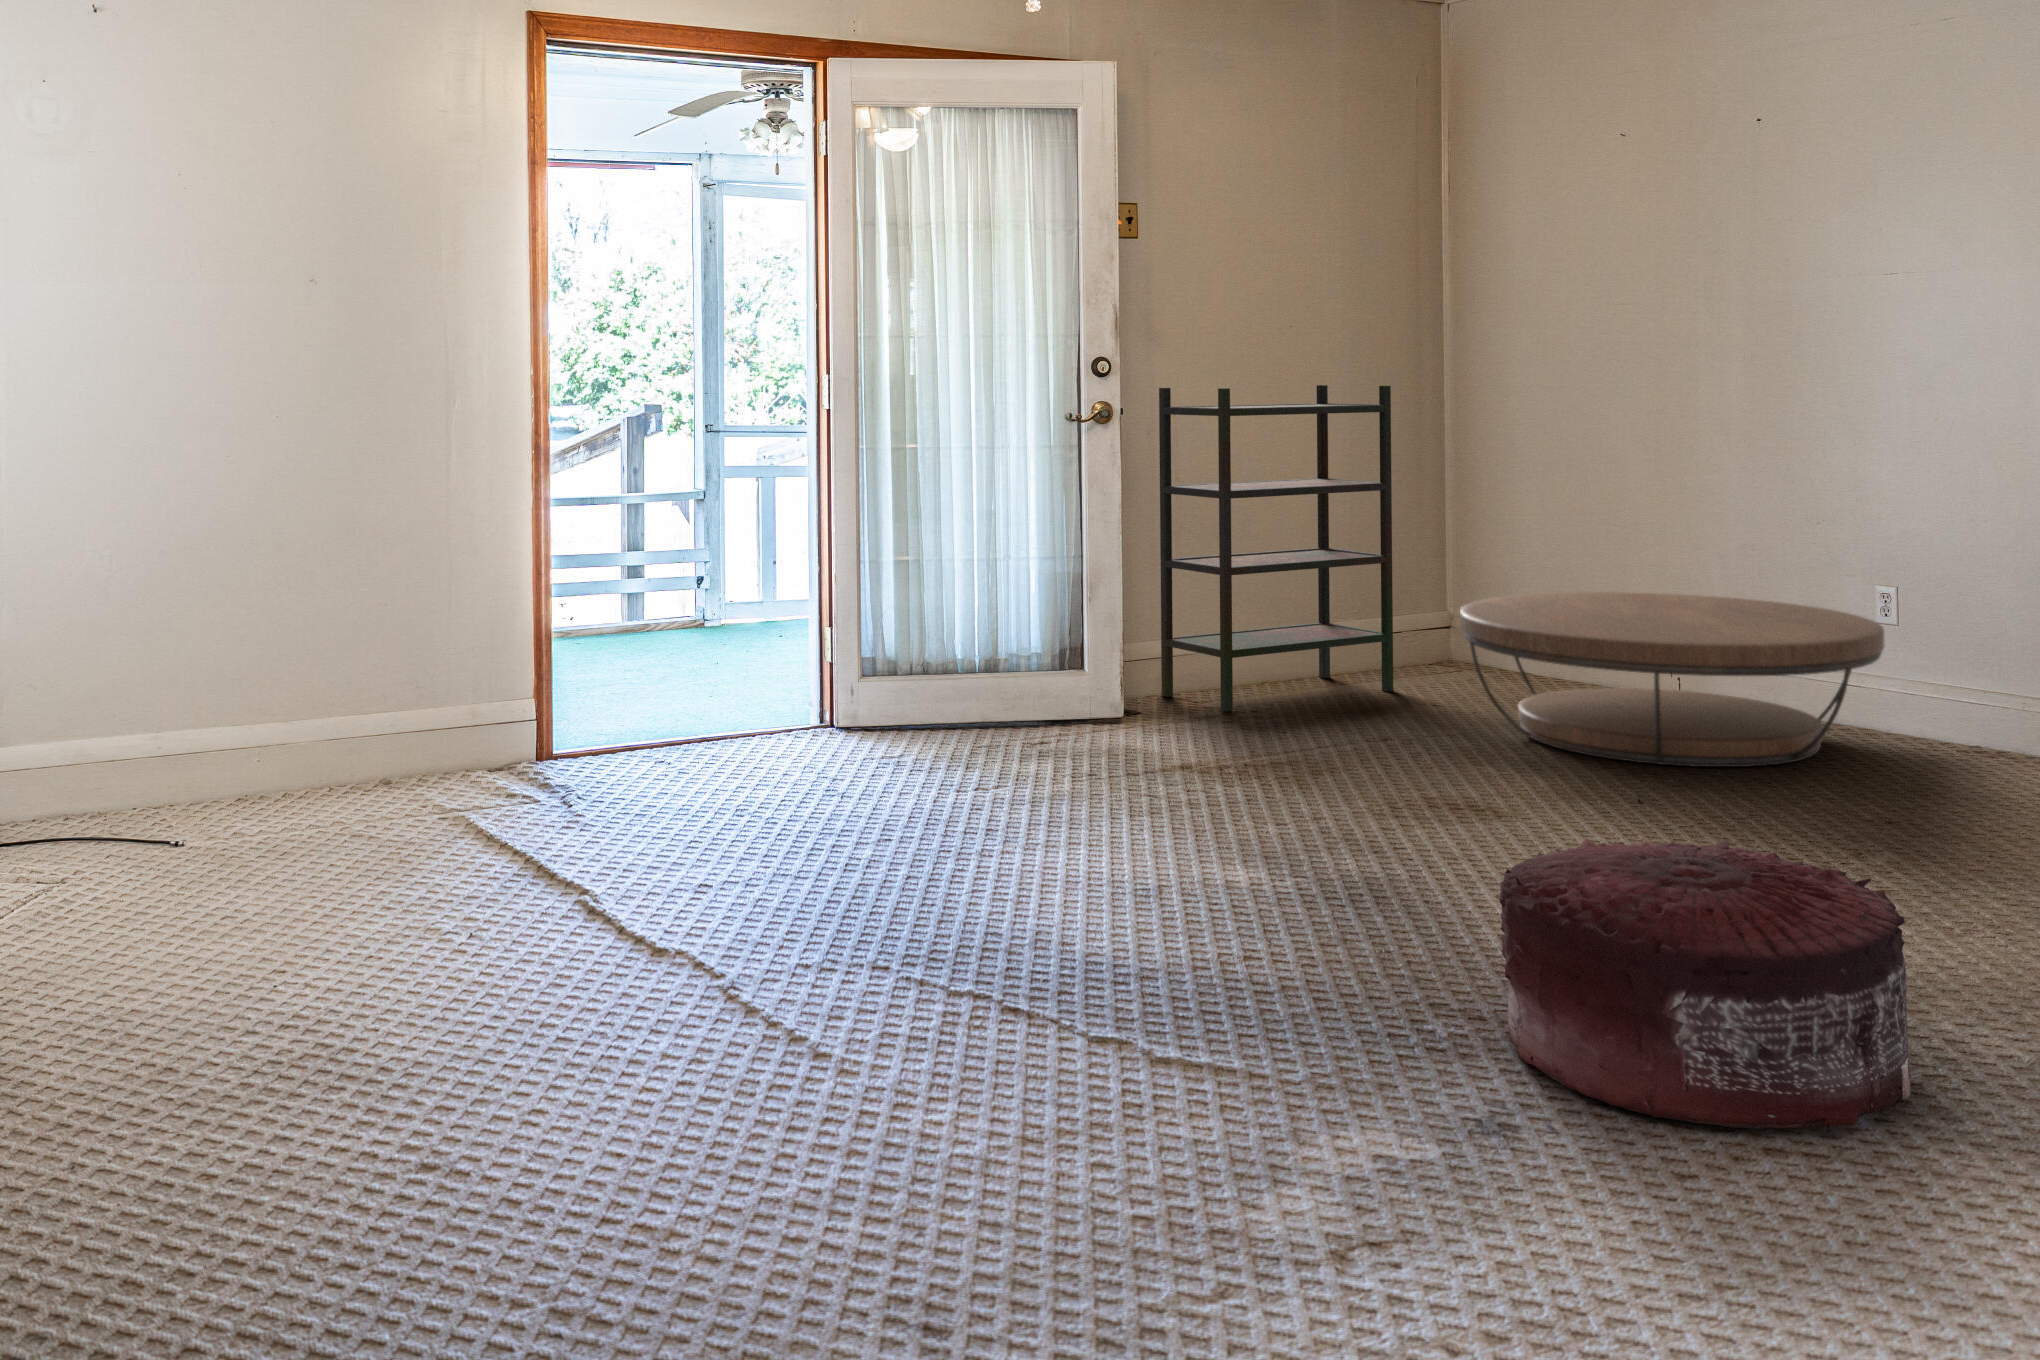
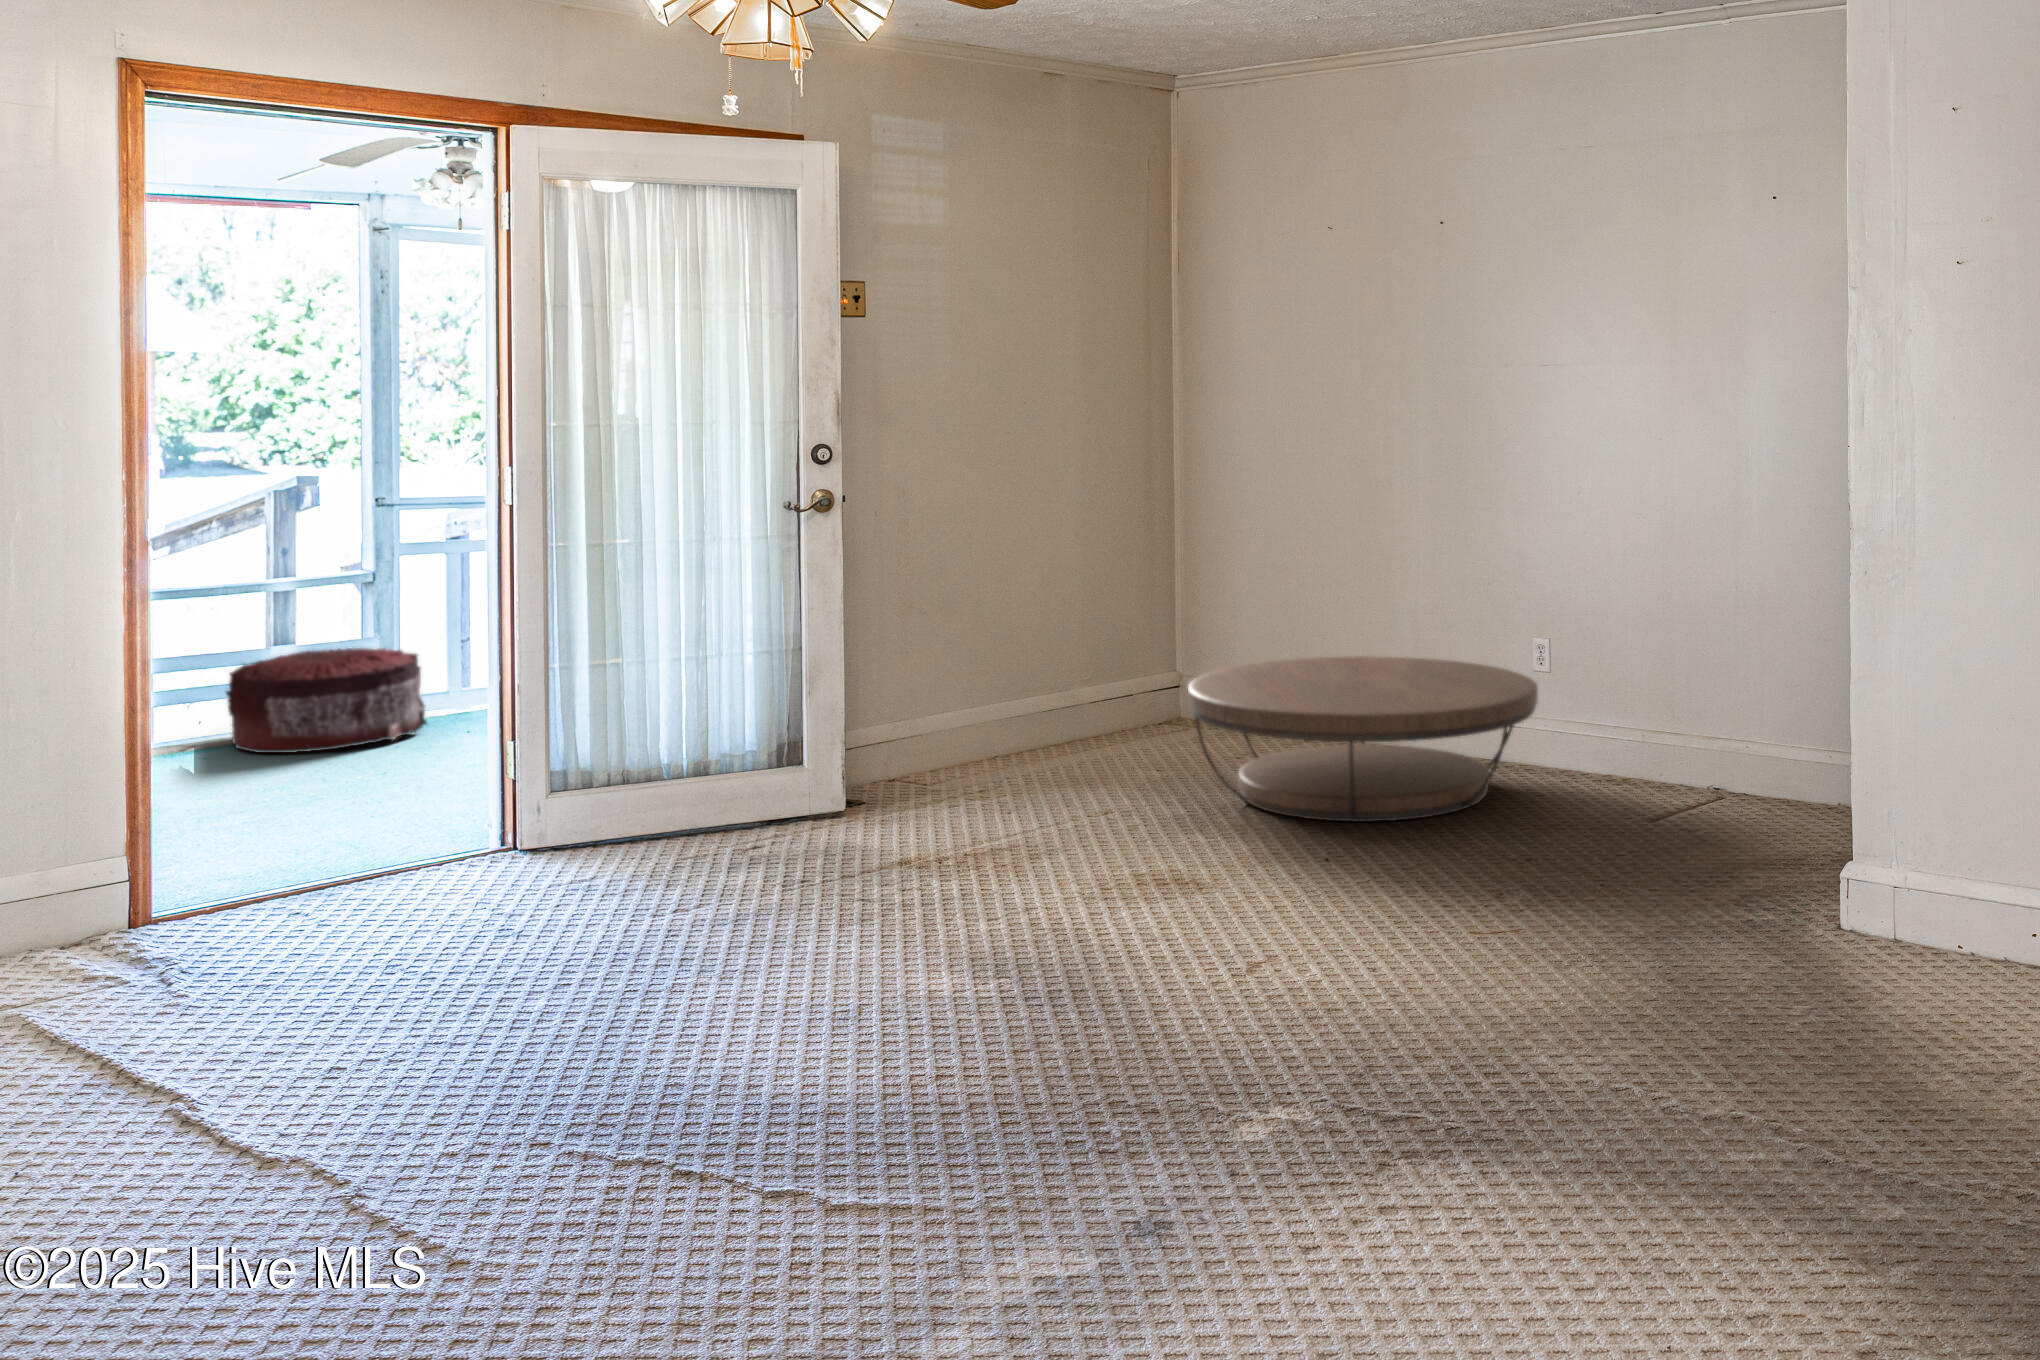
bookshelf: present [1159,385,1393,711] -> none [899,462,1135,795]
pouf: present [1499,838,1911,1128] -> present [226,648,427,753]

